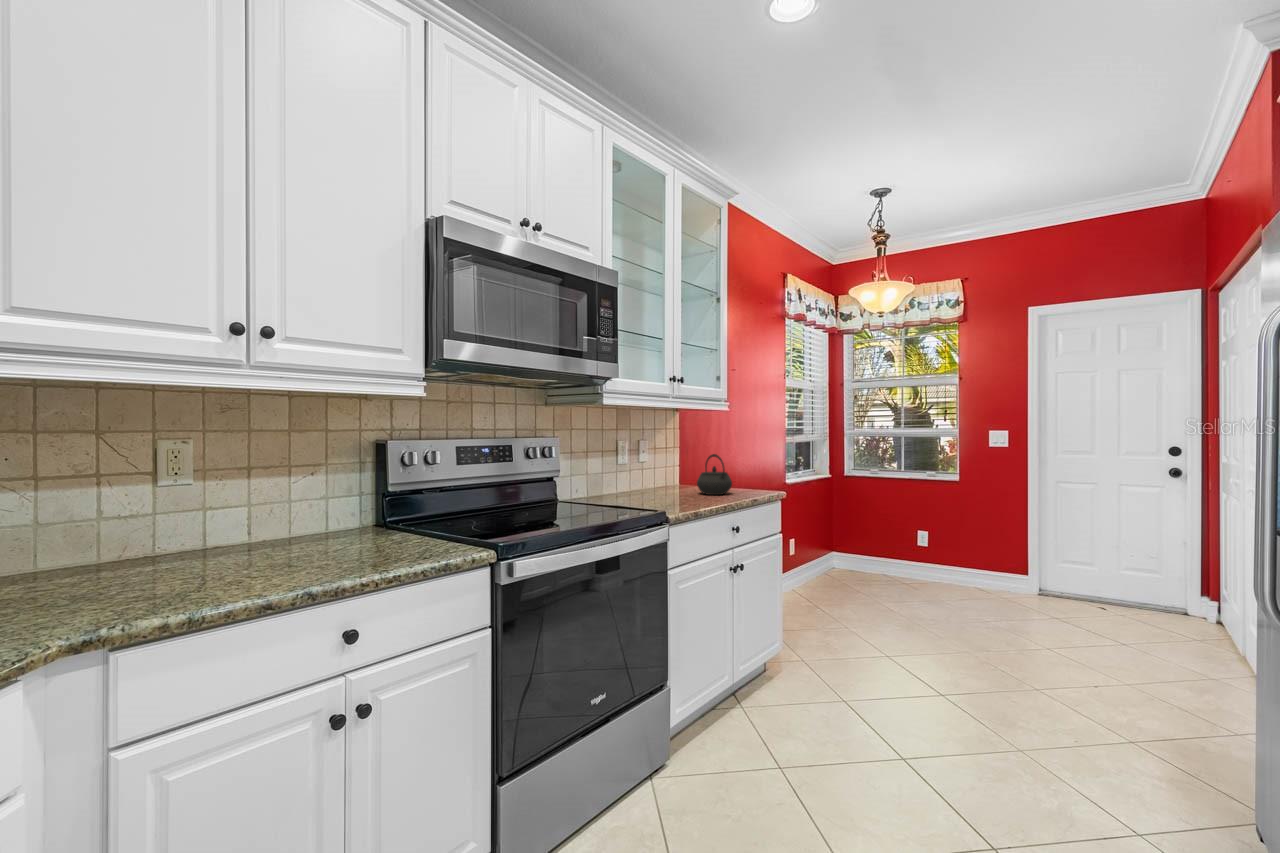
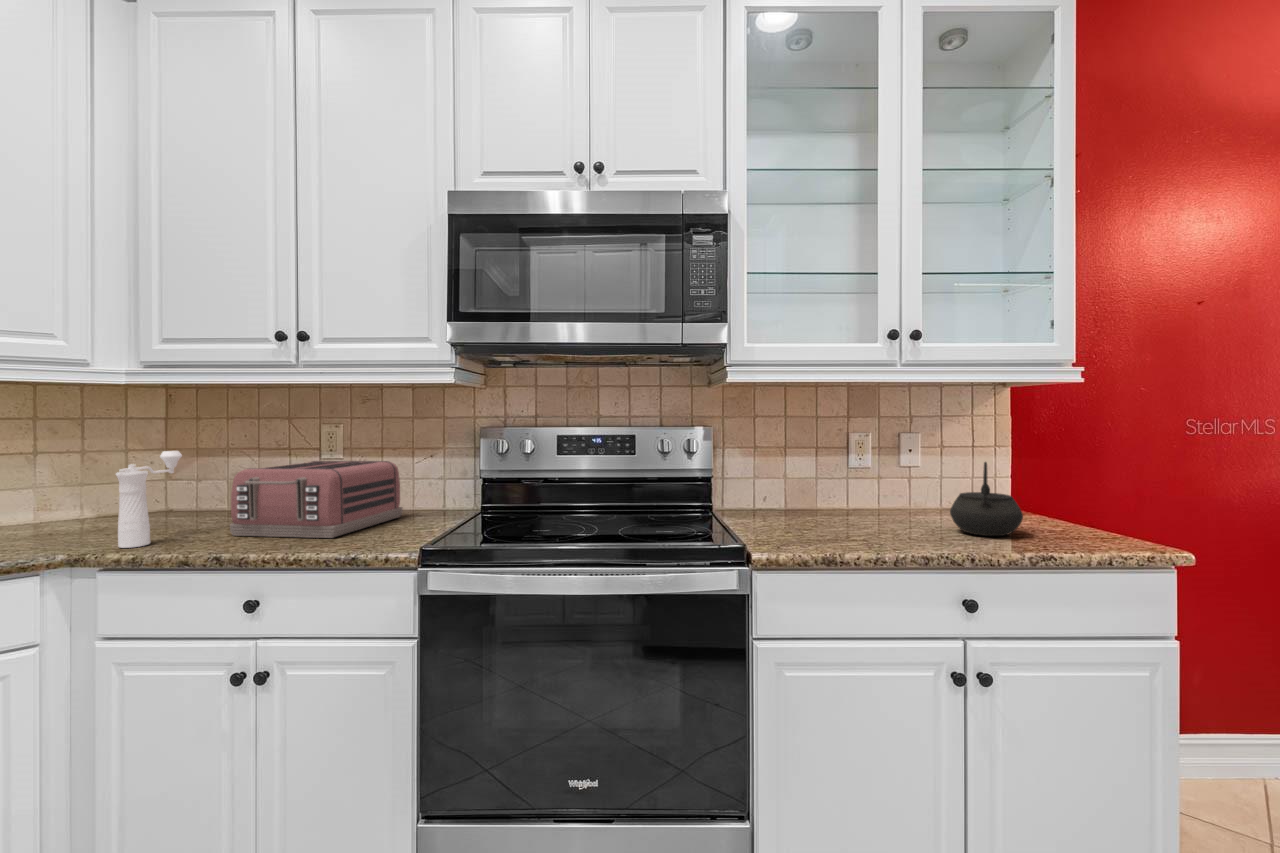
pepper mill: none [89,478,145,617] -> present [116,451,182,548]
toaster: none [183,479,360,582] -> present [230,461,403,538]

